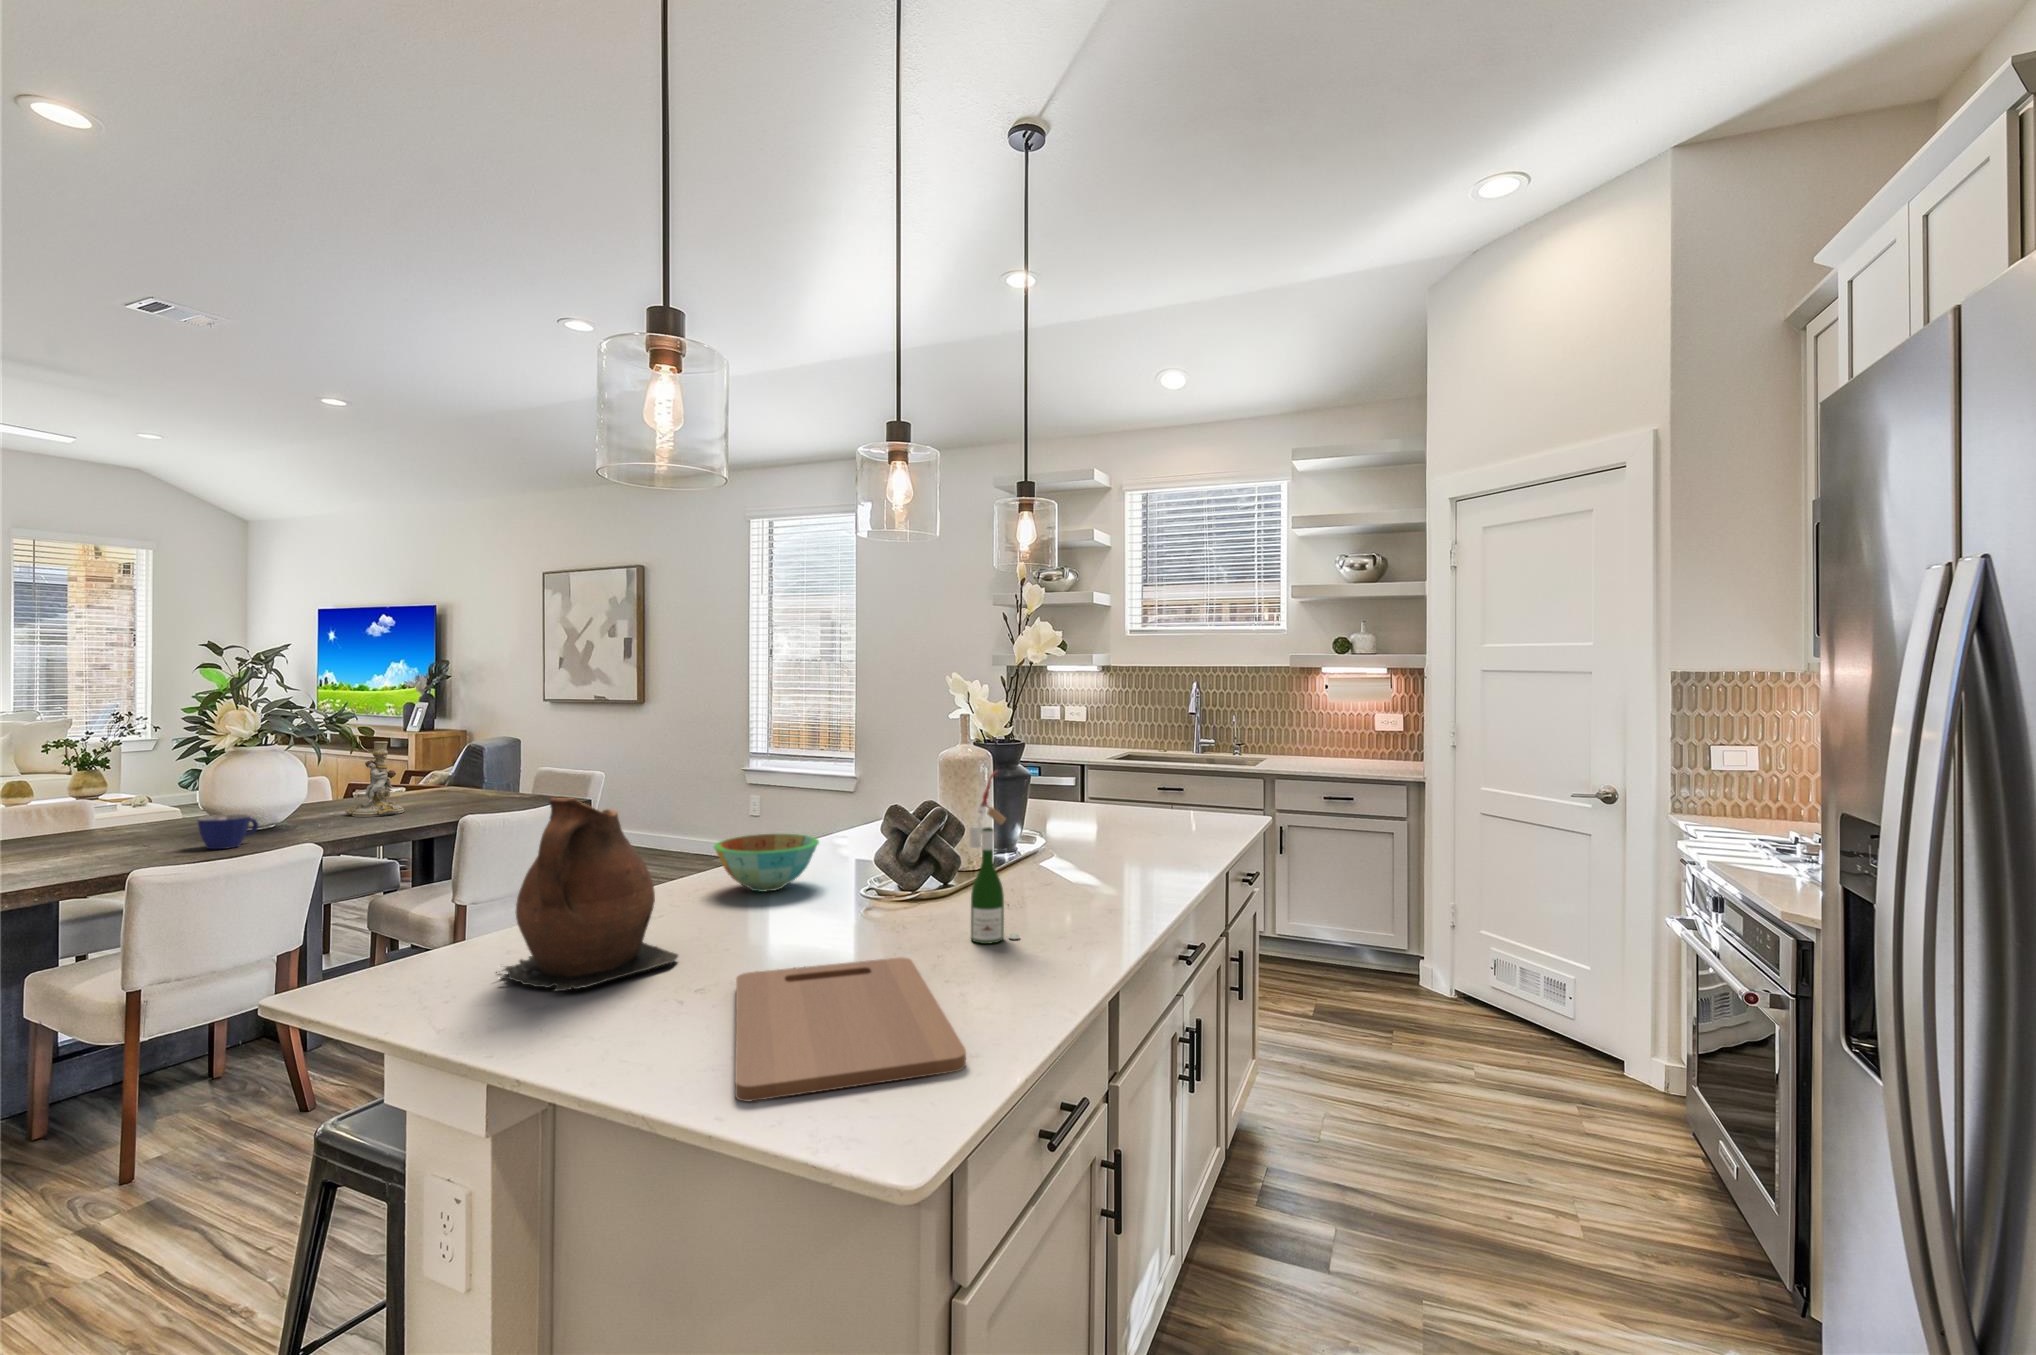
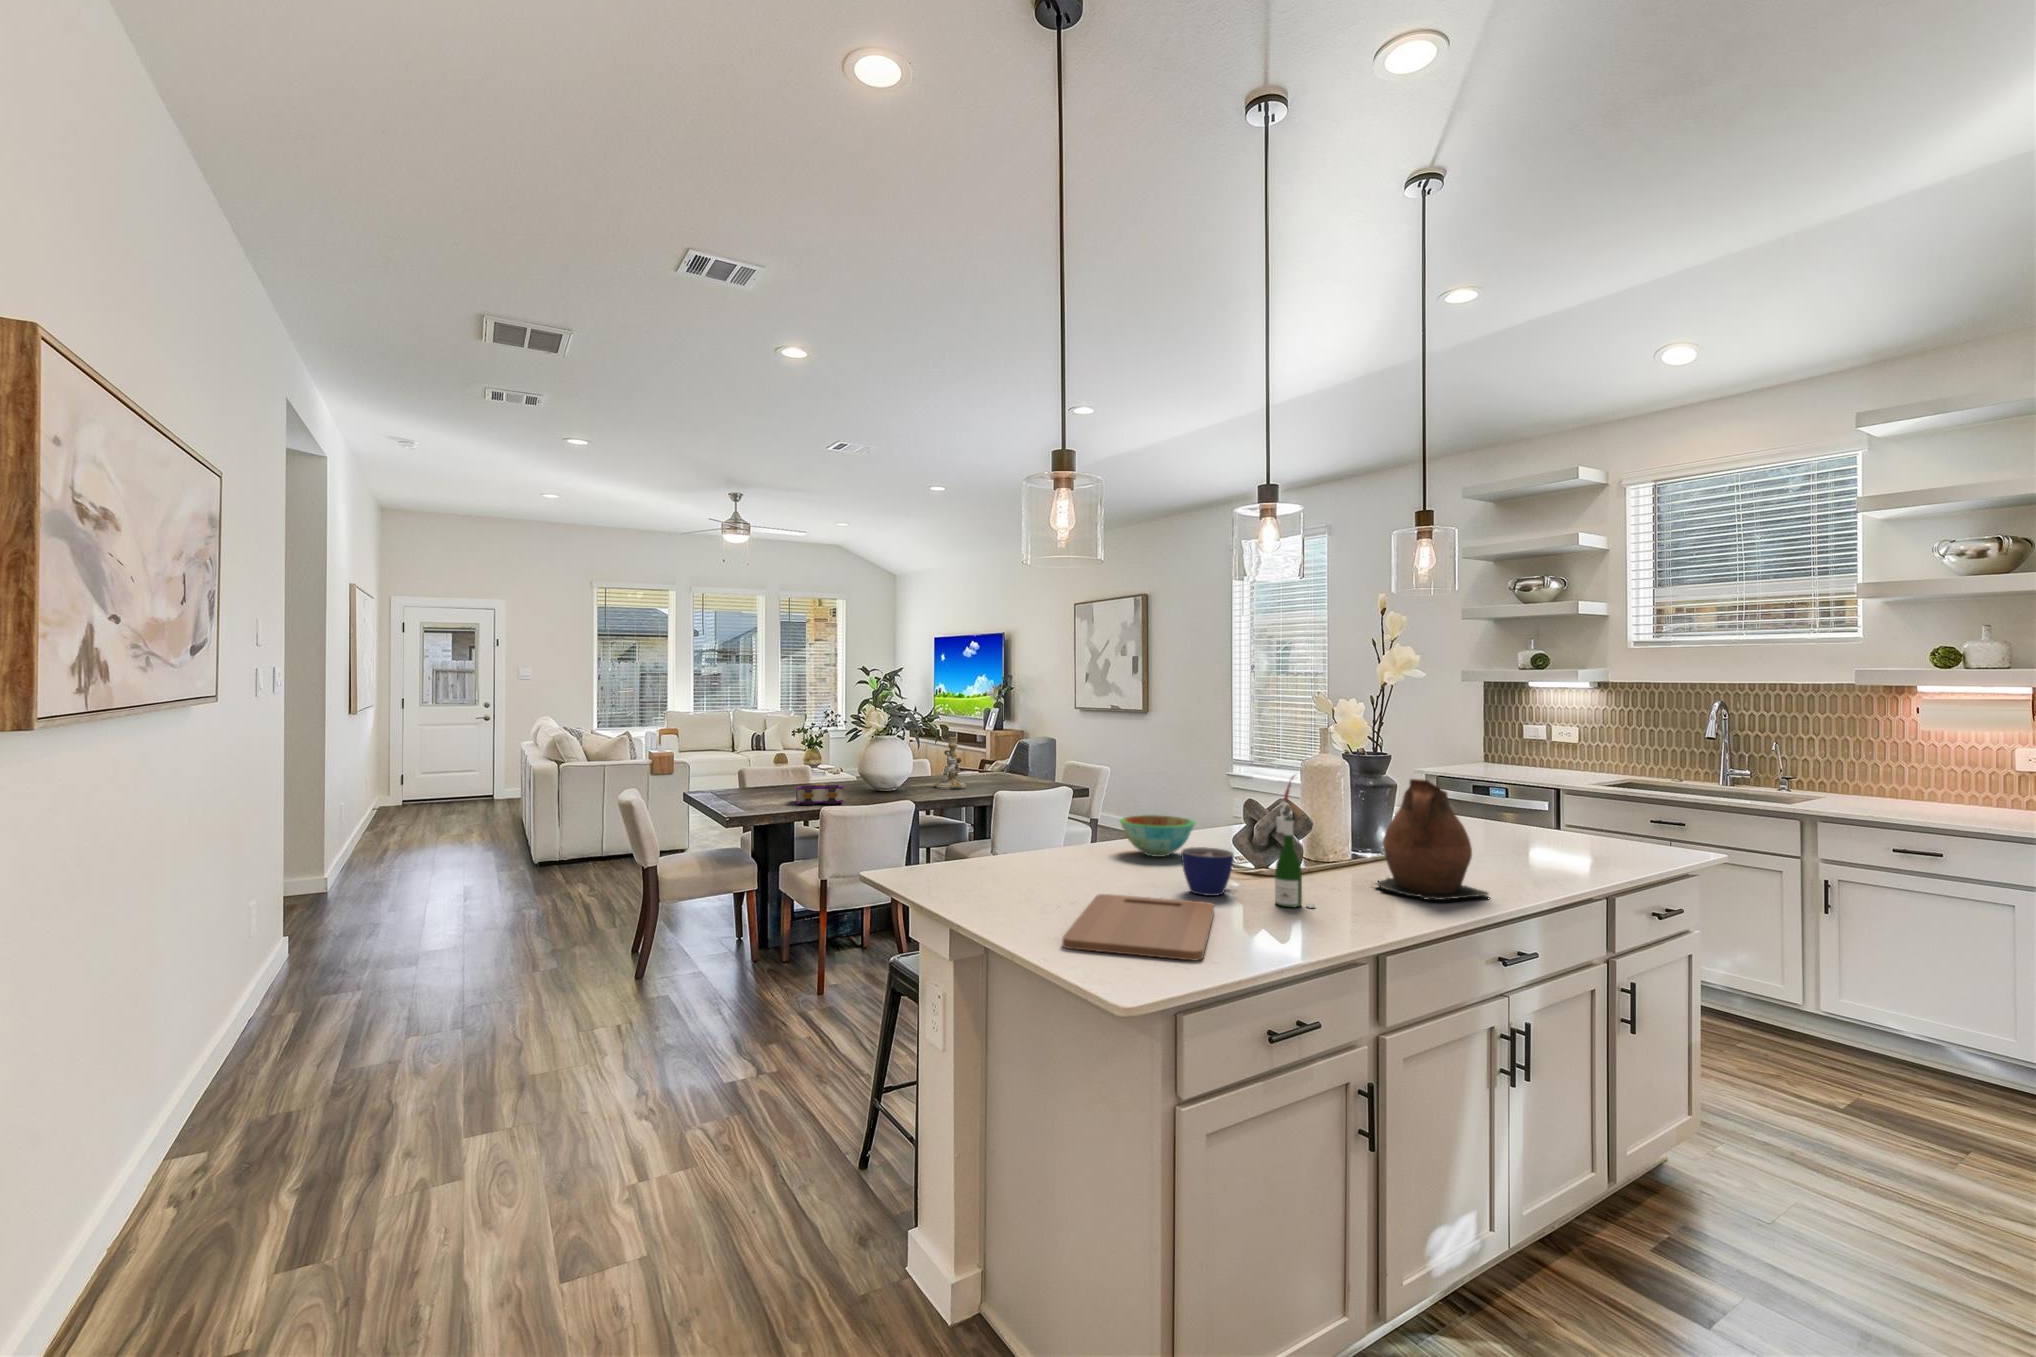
ceramic pitcher: present [496,798,678,992] -> present [1376,779,1488,900]
cup: present [198,814,258,849] -> present [1181,847,1234,896]
book: none [54,829,166,871] -> present [796,783,843,805]

